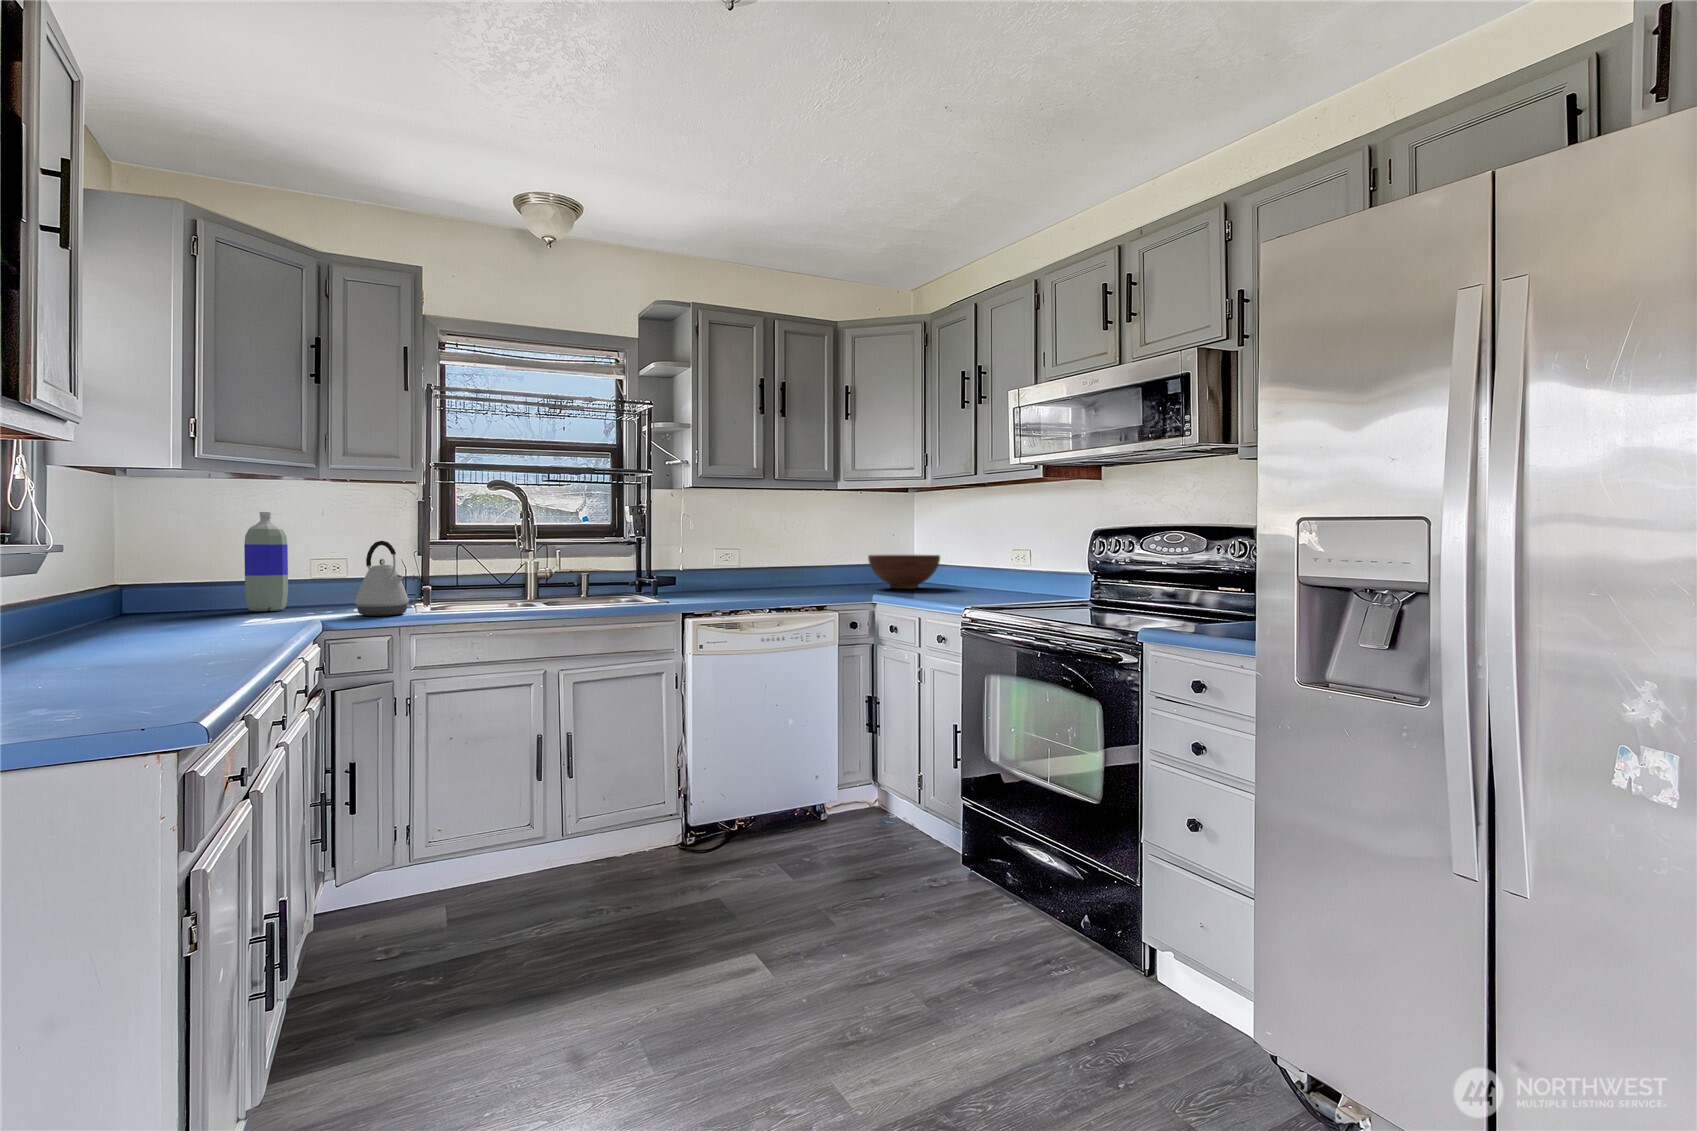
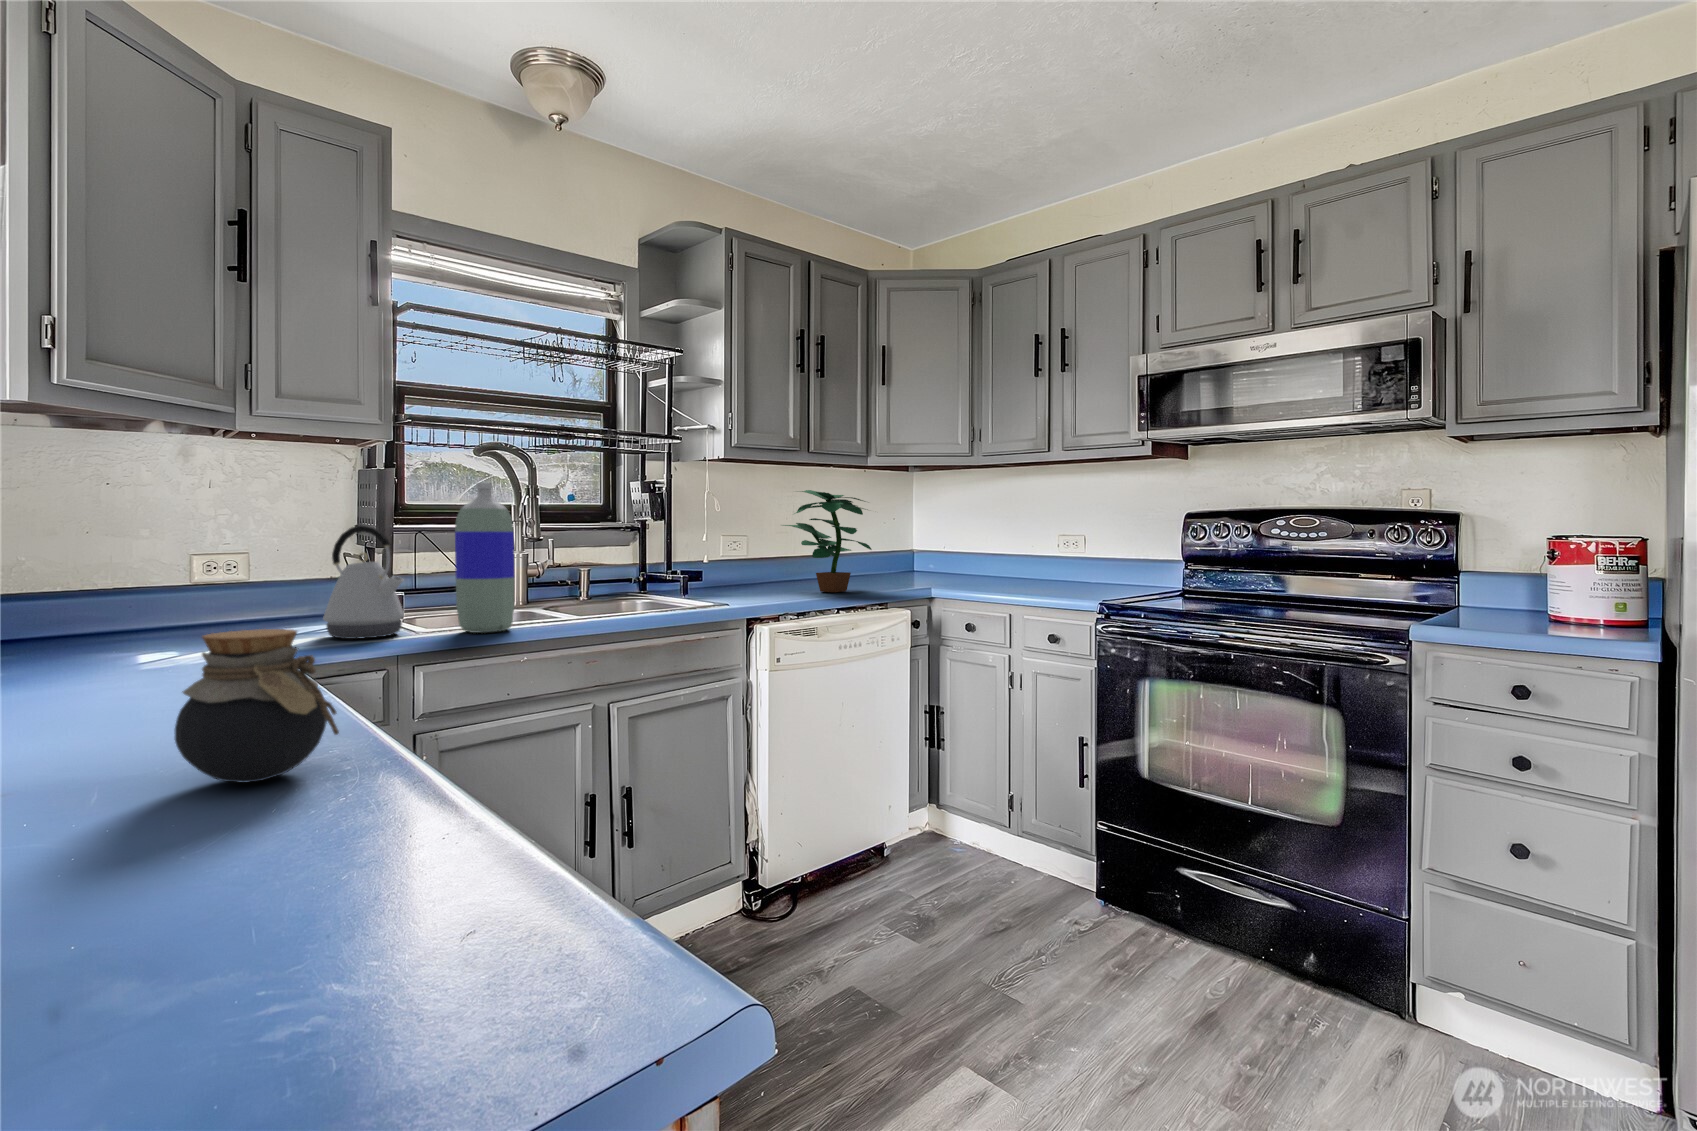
potted plant: none [749,511,820,595] -> present [783,490,872,592]
bottle: present [244,512,288,611] -> present [455,483,515,633]
fruit bowl: present [868,555,940,589] -> none [895,543,977,581]
jar: none [145,595,223,670] -> present [175,629,339,783]

